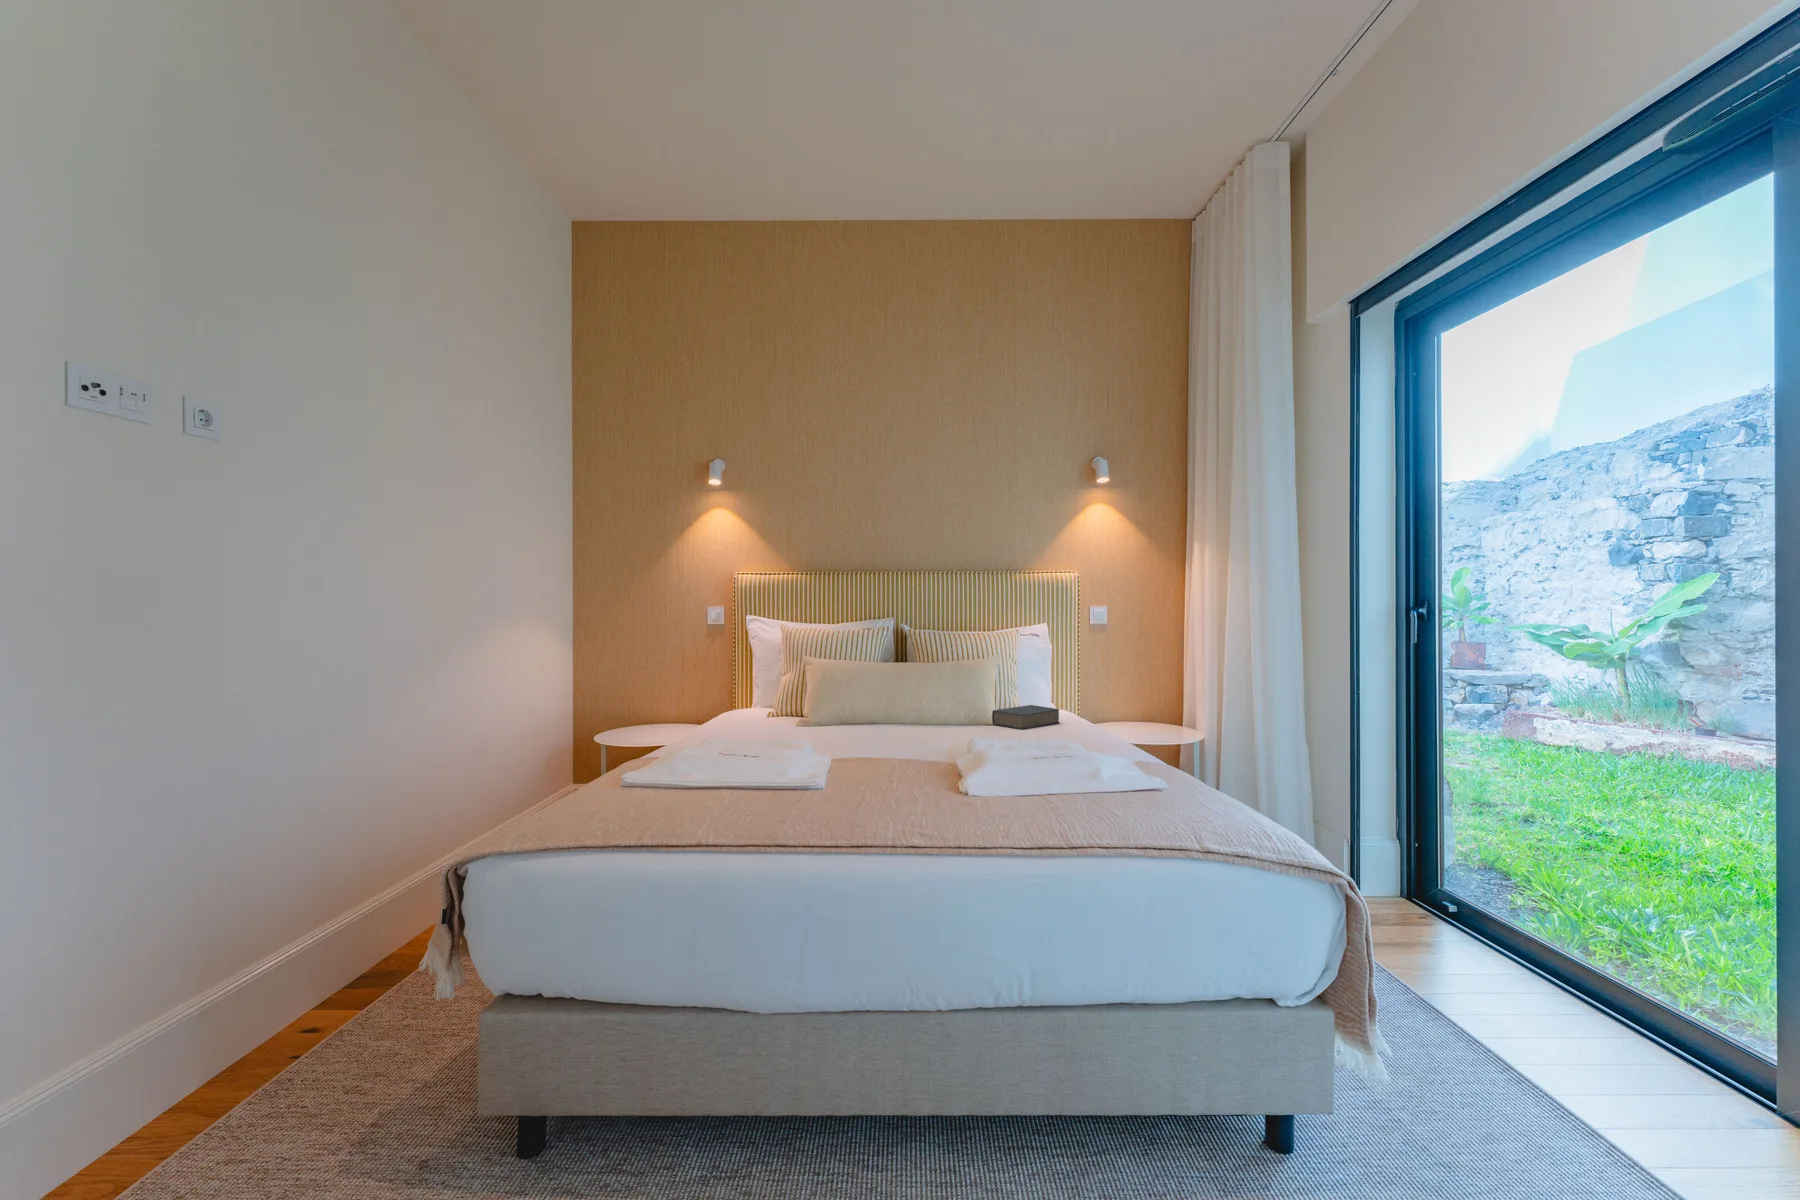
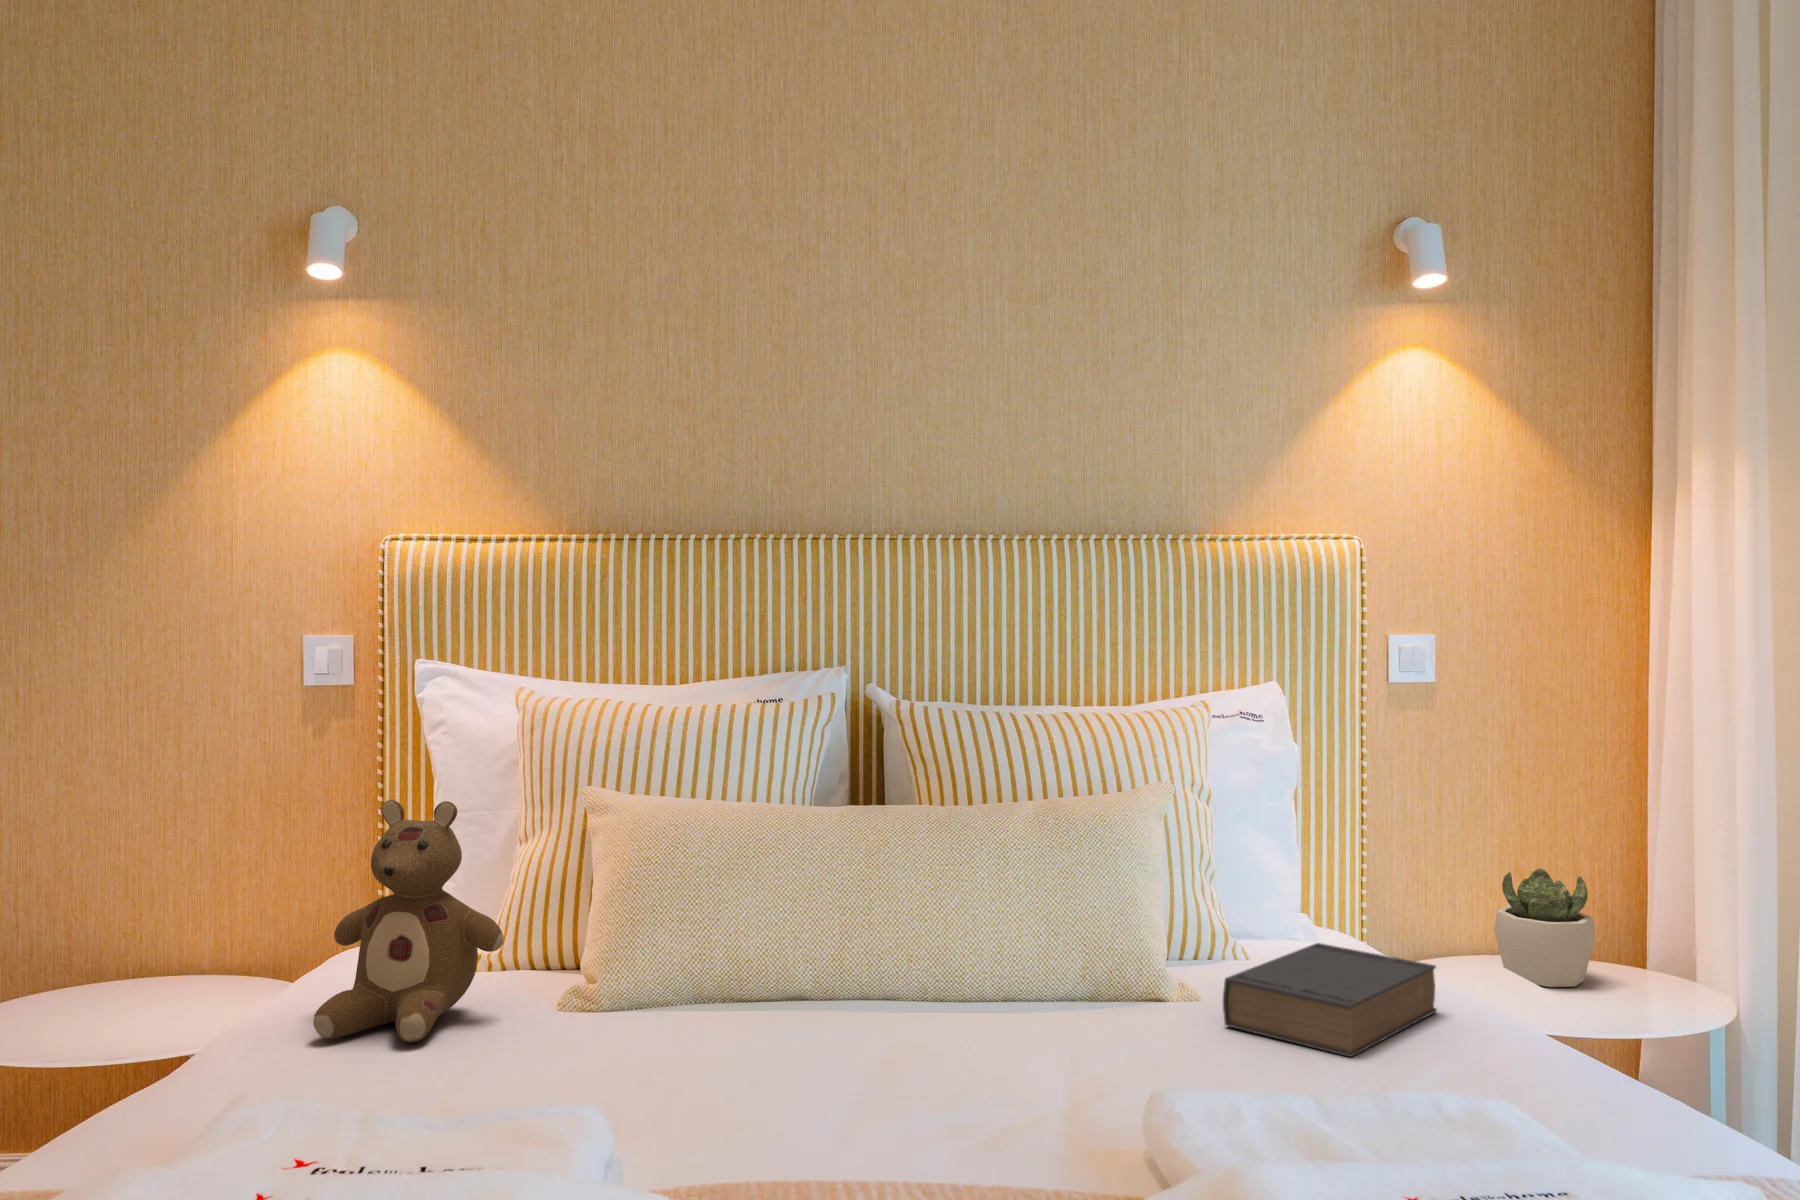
stuffed bear: none [736,658,786,724] -> present [313,800,504,1043]
succulent plant: none [1120,690,1152,730] -> present [1494,868,1595,987]

